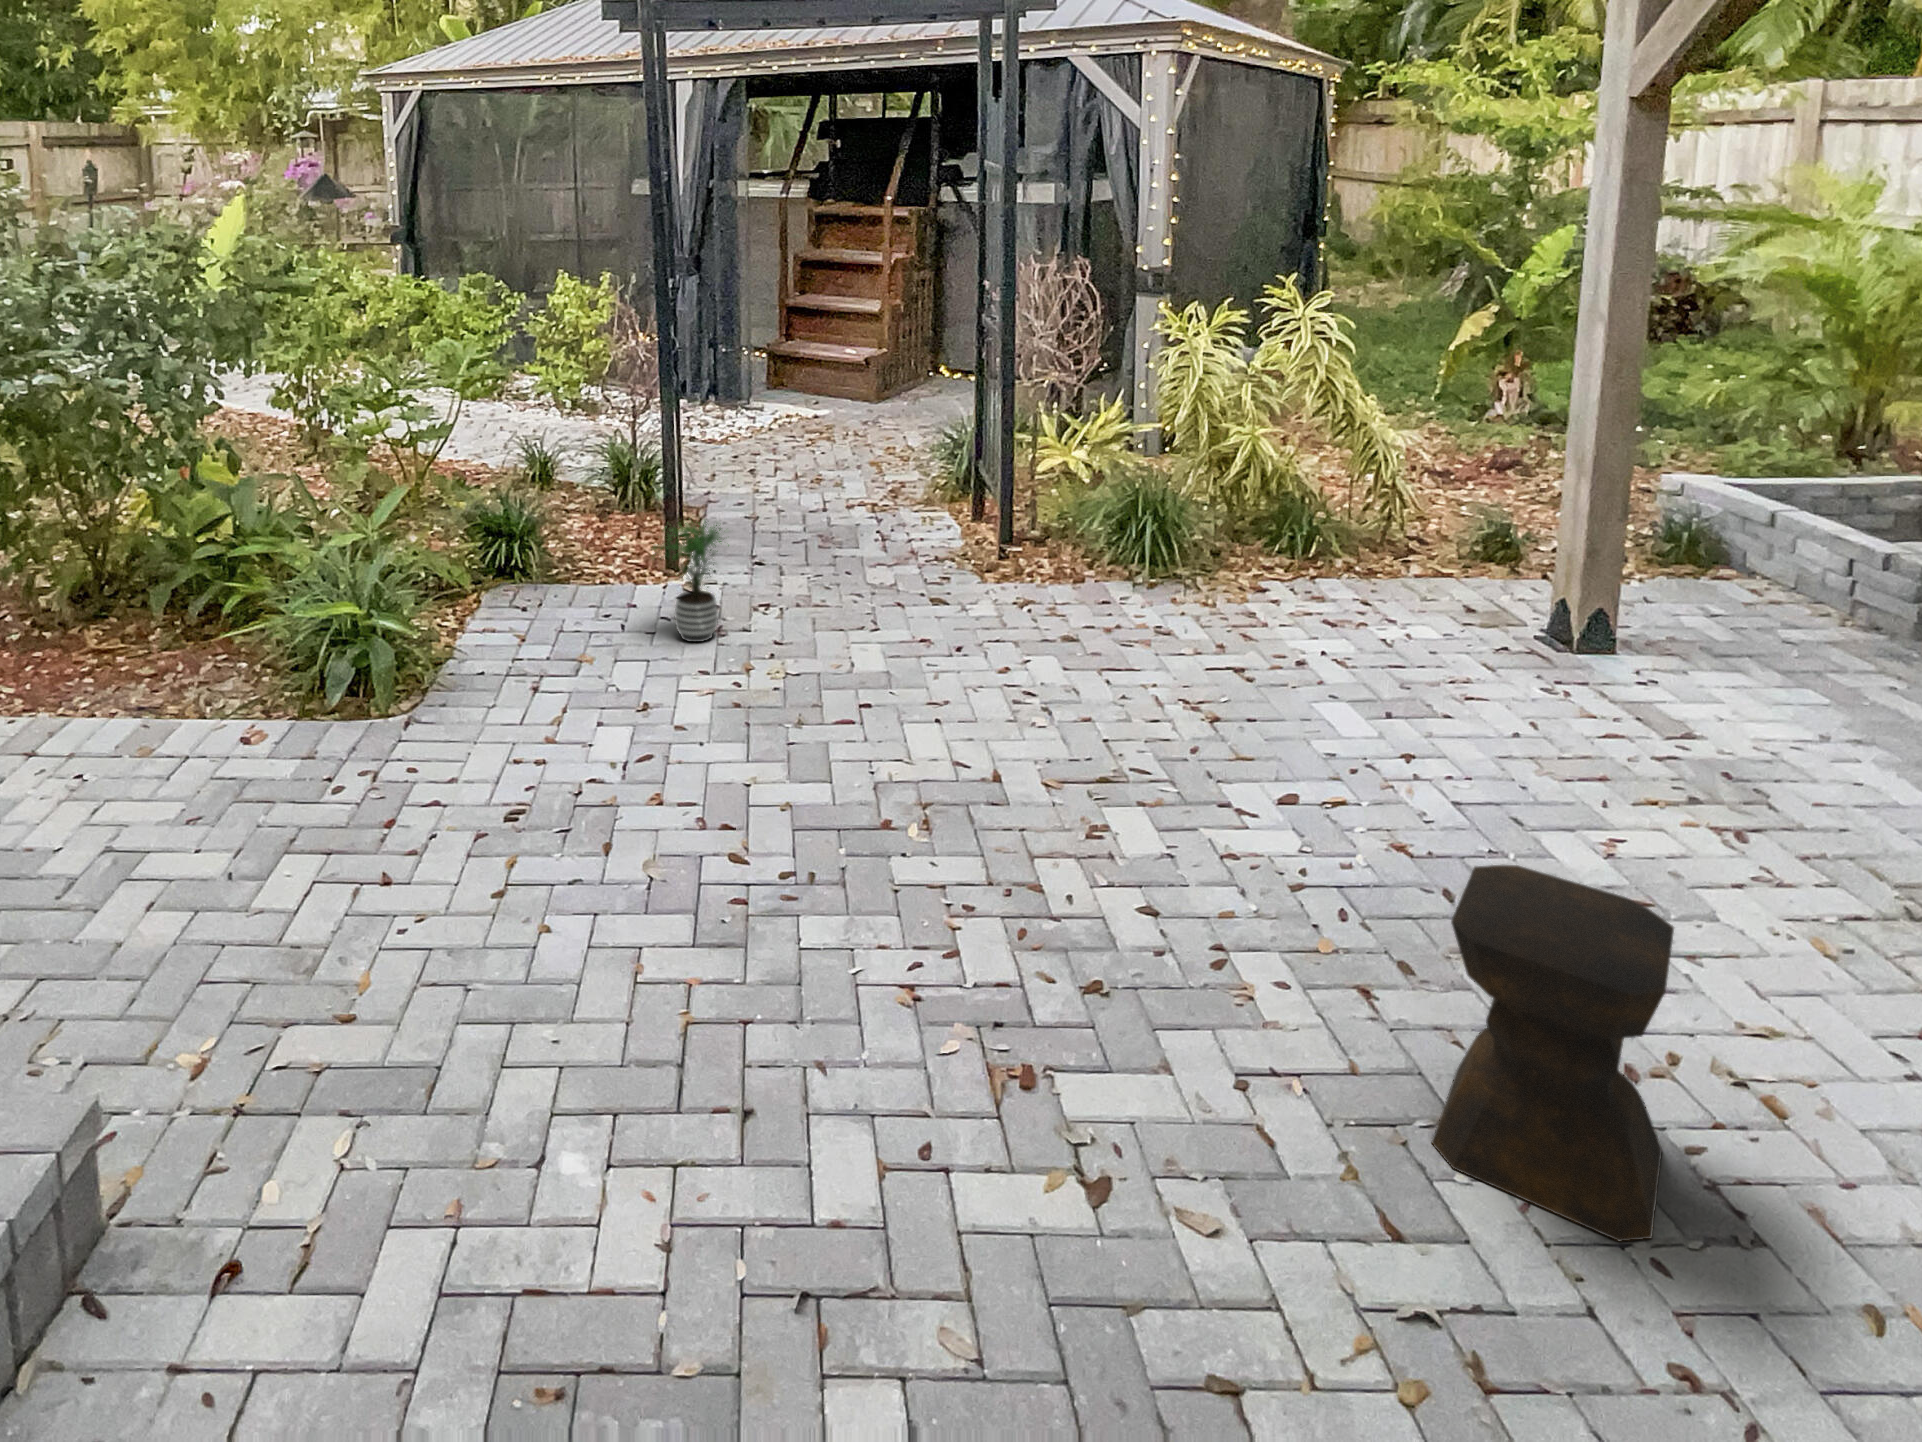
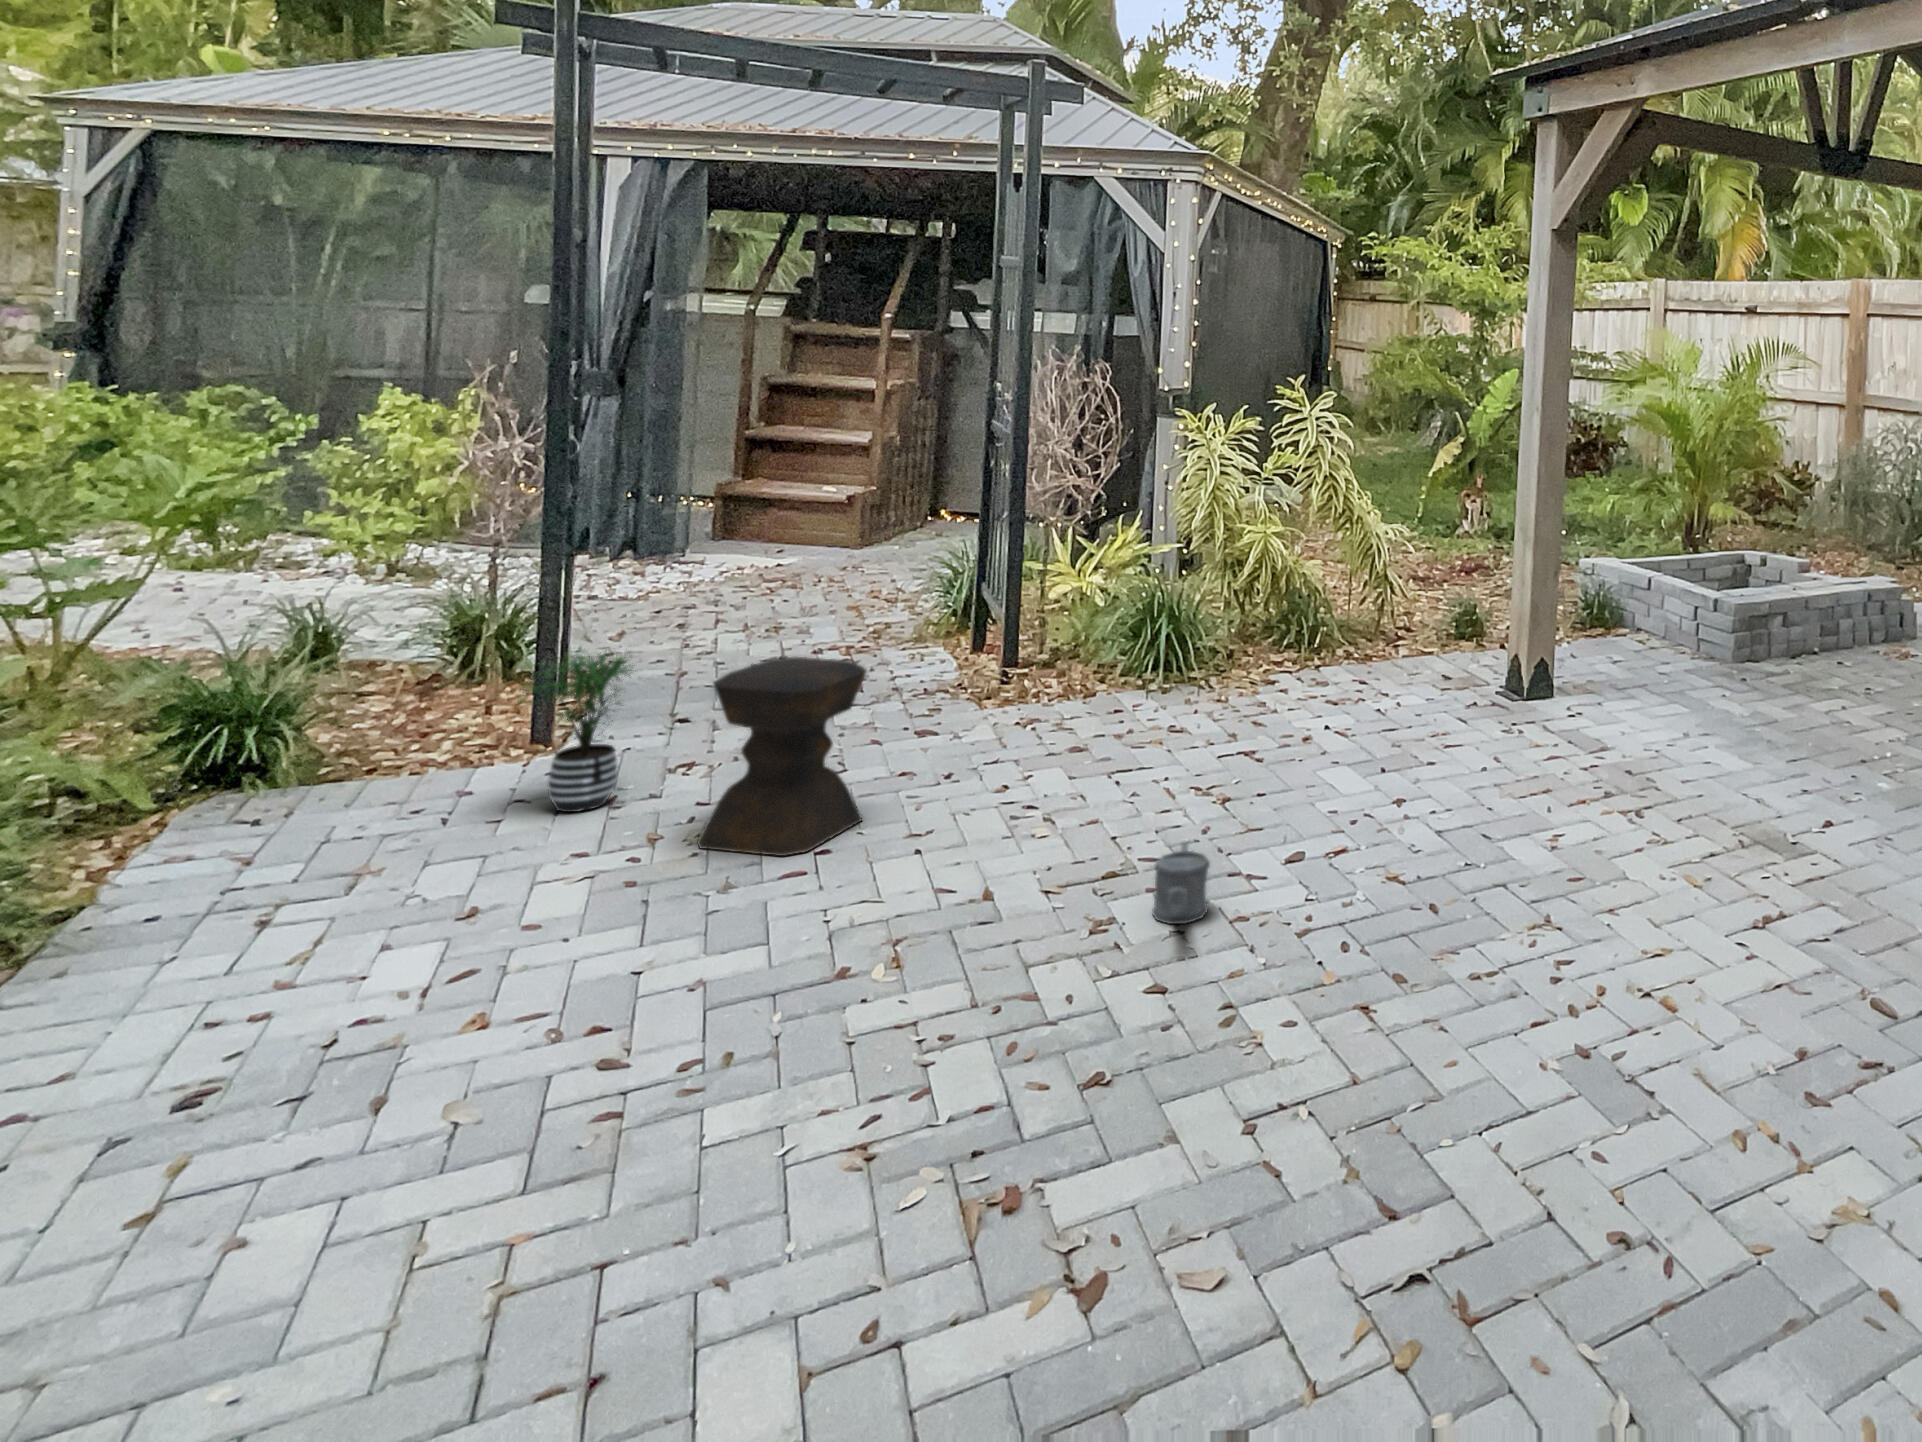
watering can: none [1145,772,1201,855] -> present [1152,842,1210,924]
stool: present [1431,865,1674,1241] -> present [698,657,867,856]

